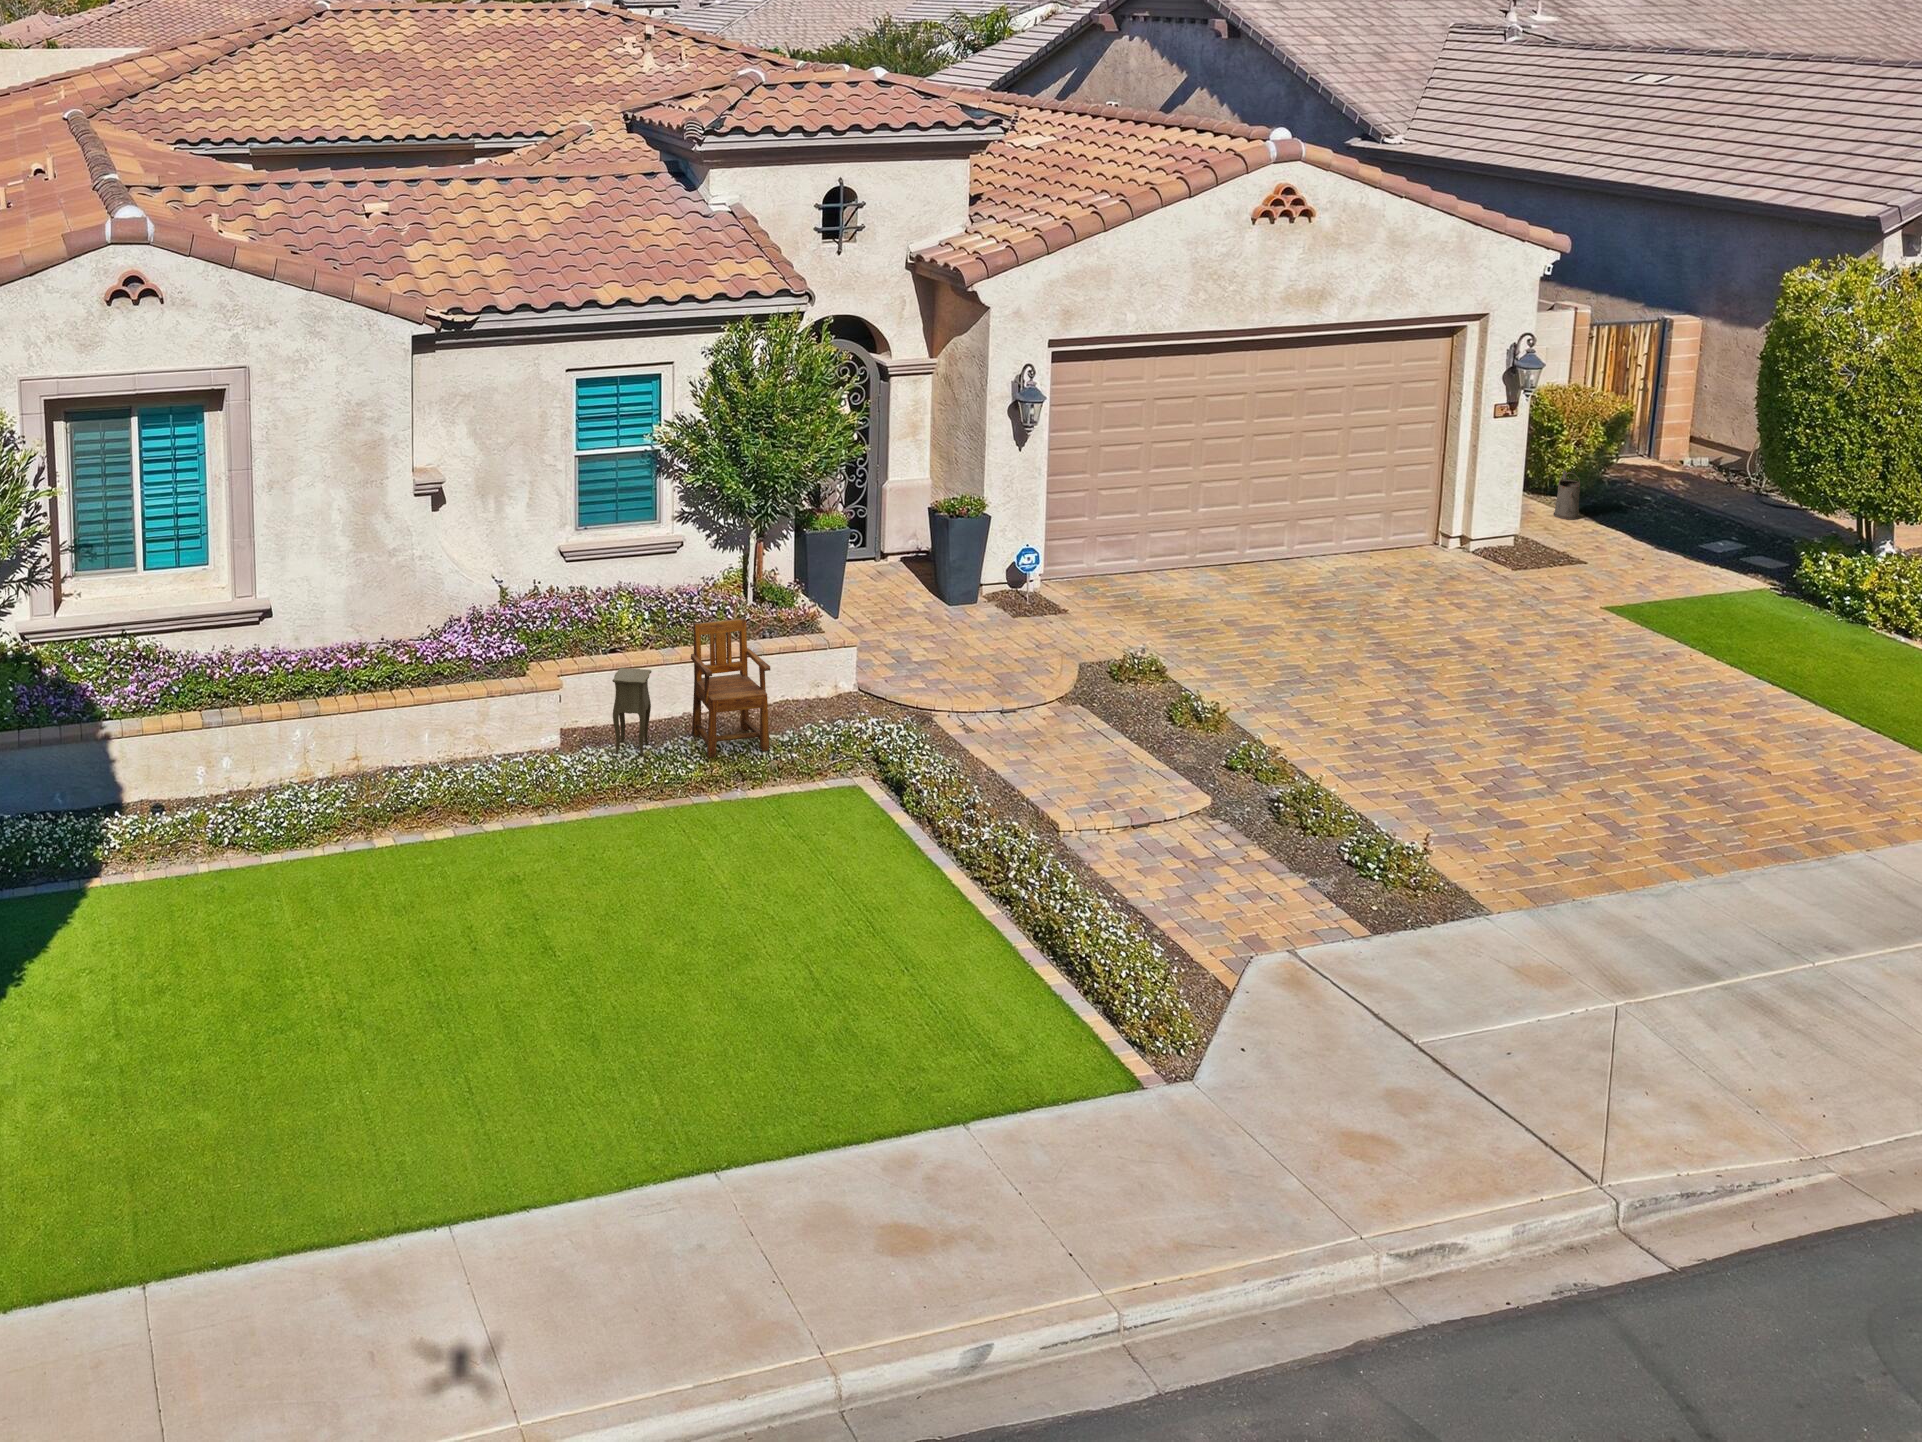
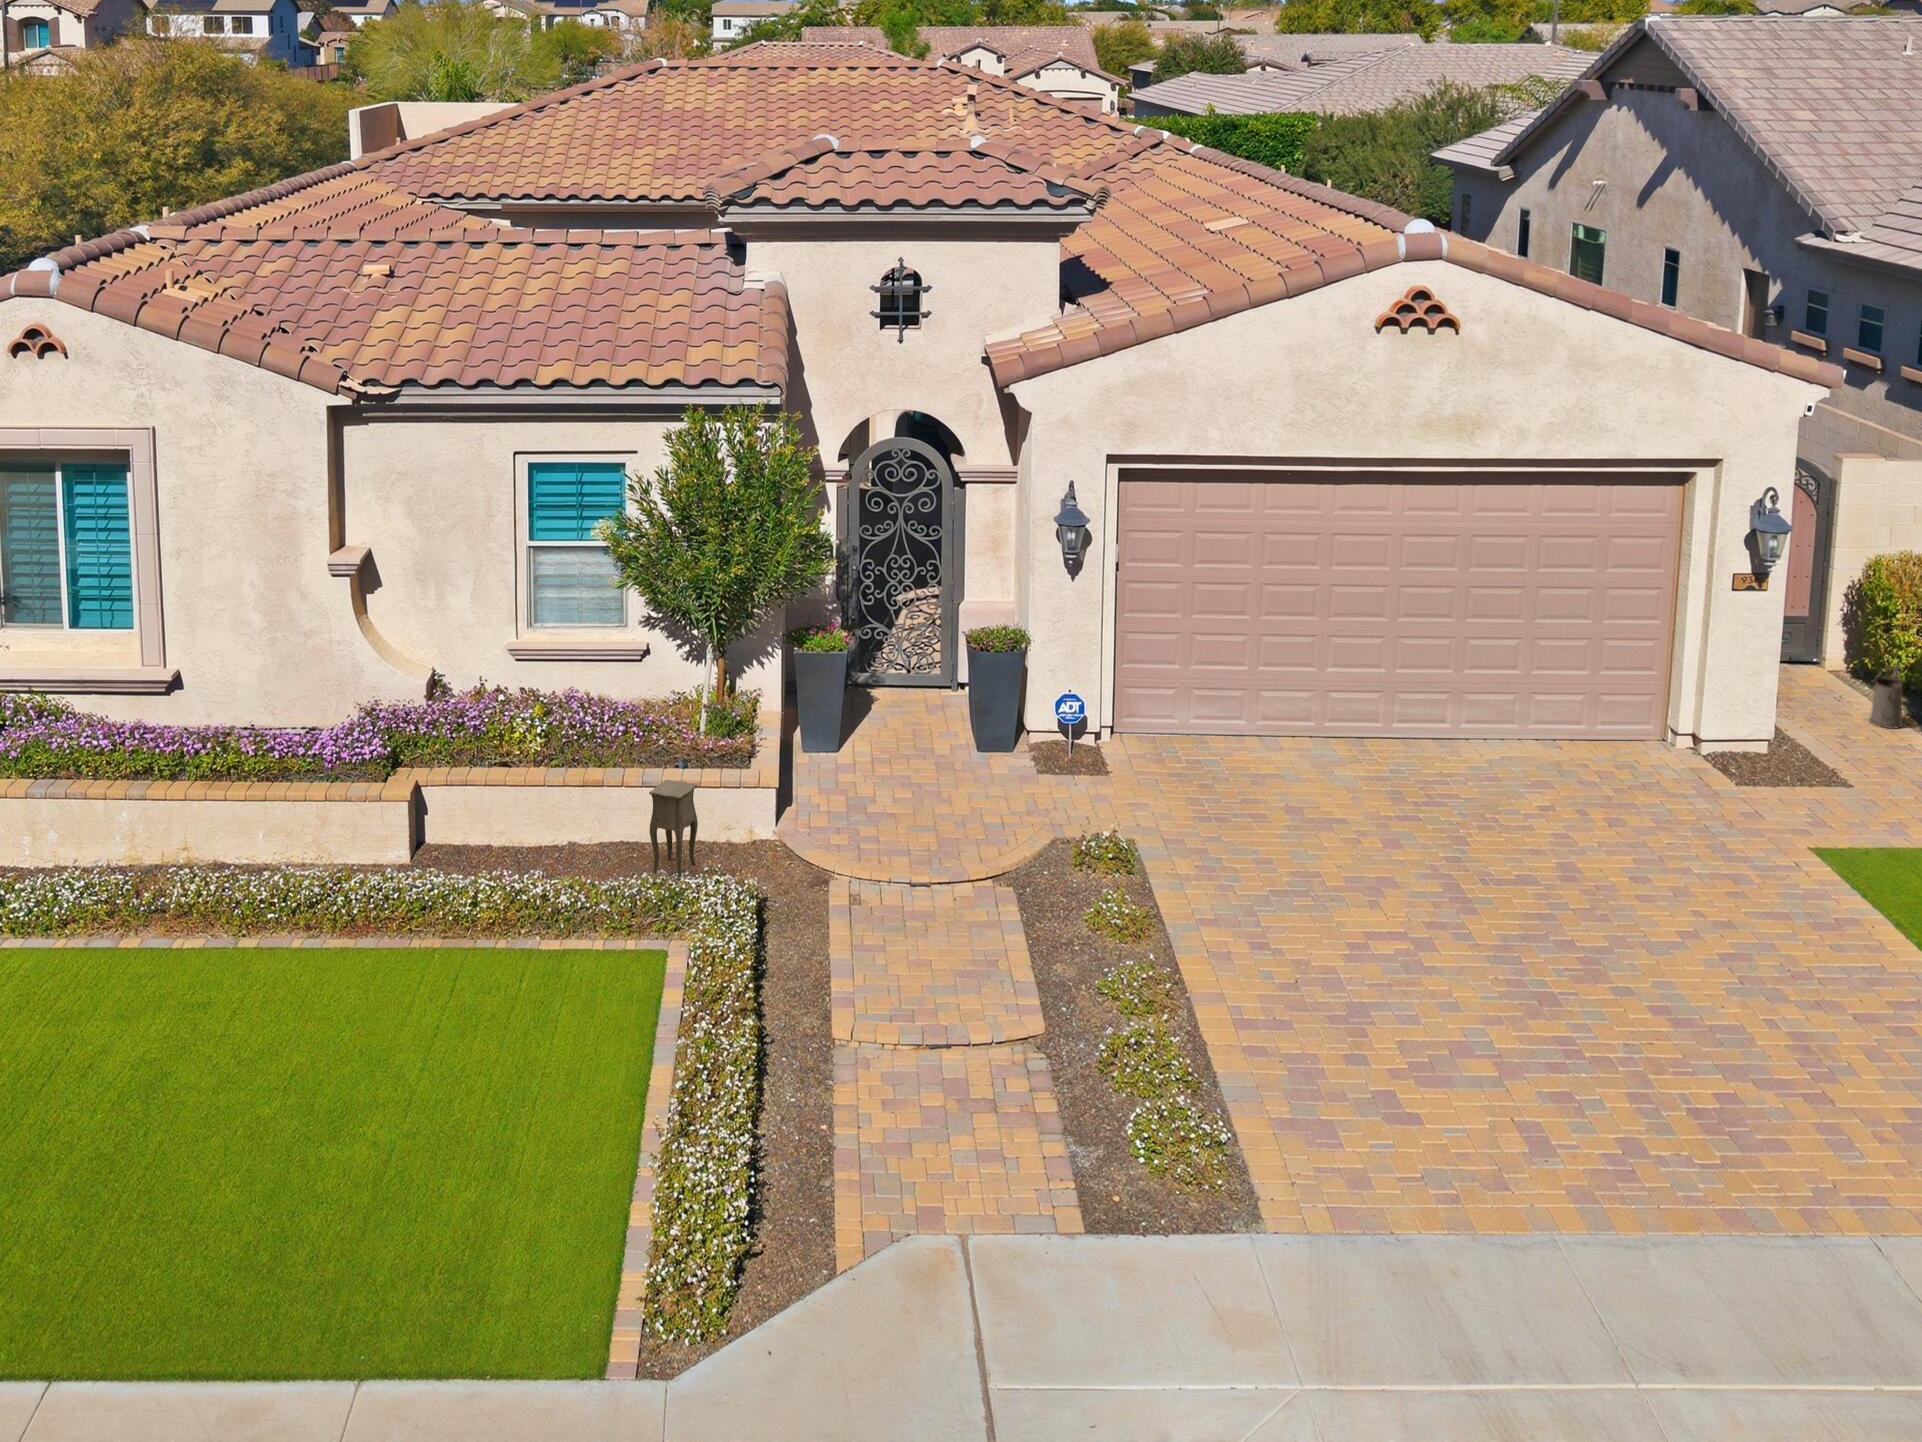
armchair: present [691,618,770,757] -> none [538,739,617,888]
side table: present [612,668,657,756] -> present [649,780,698,877]

